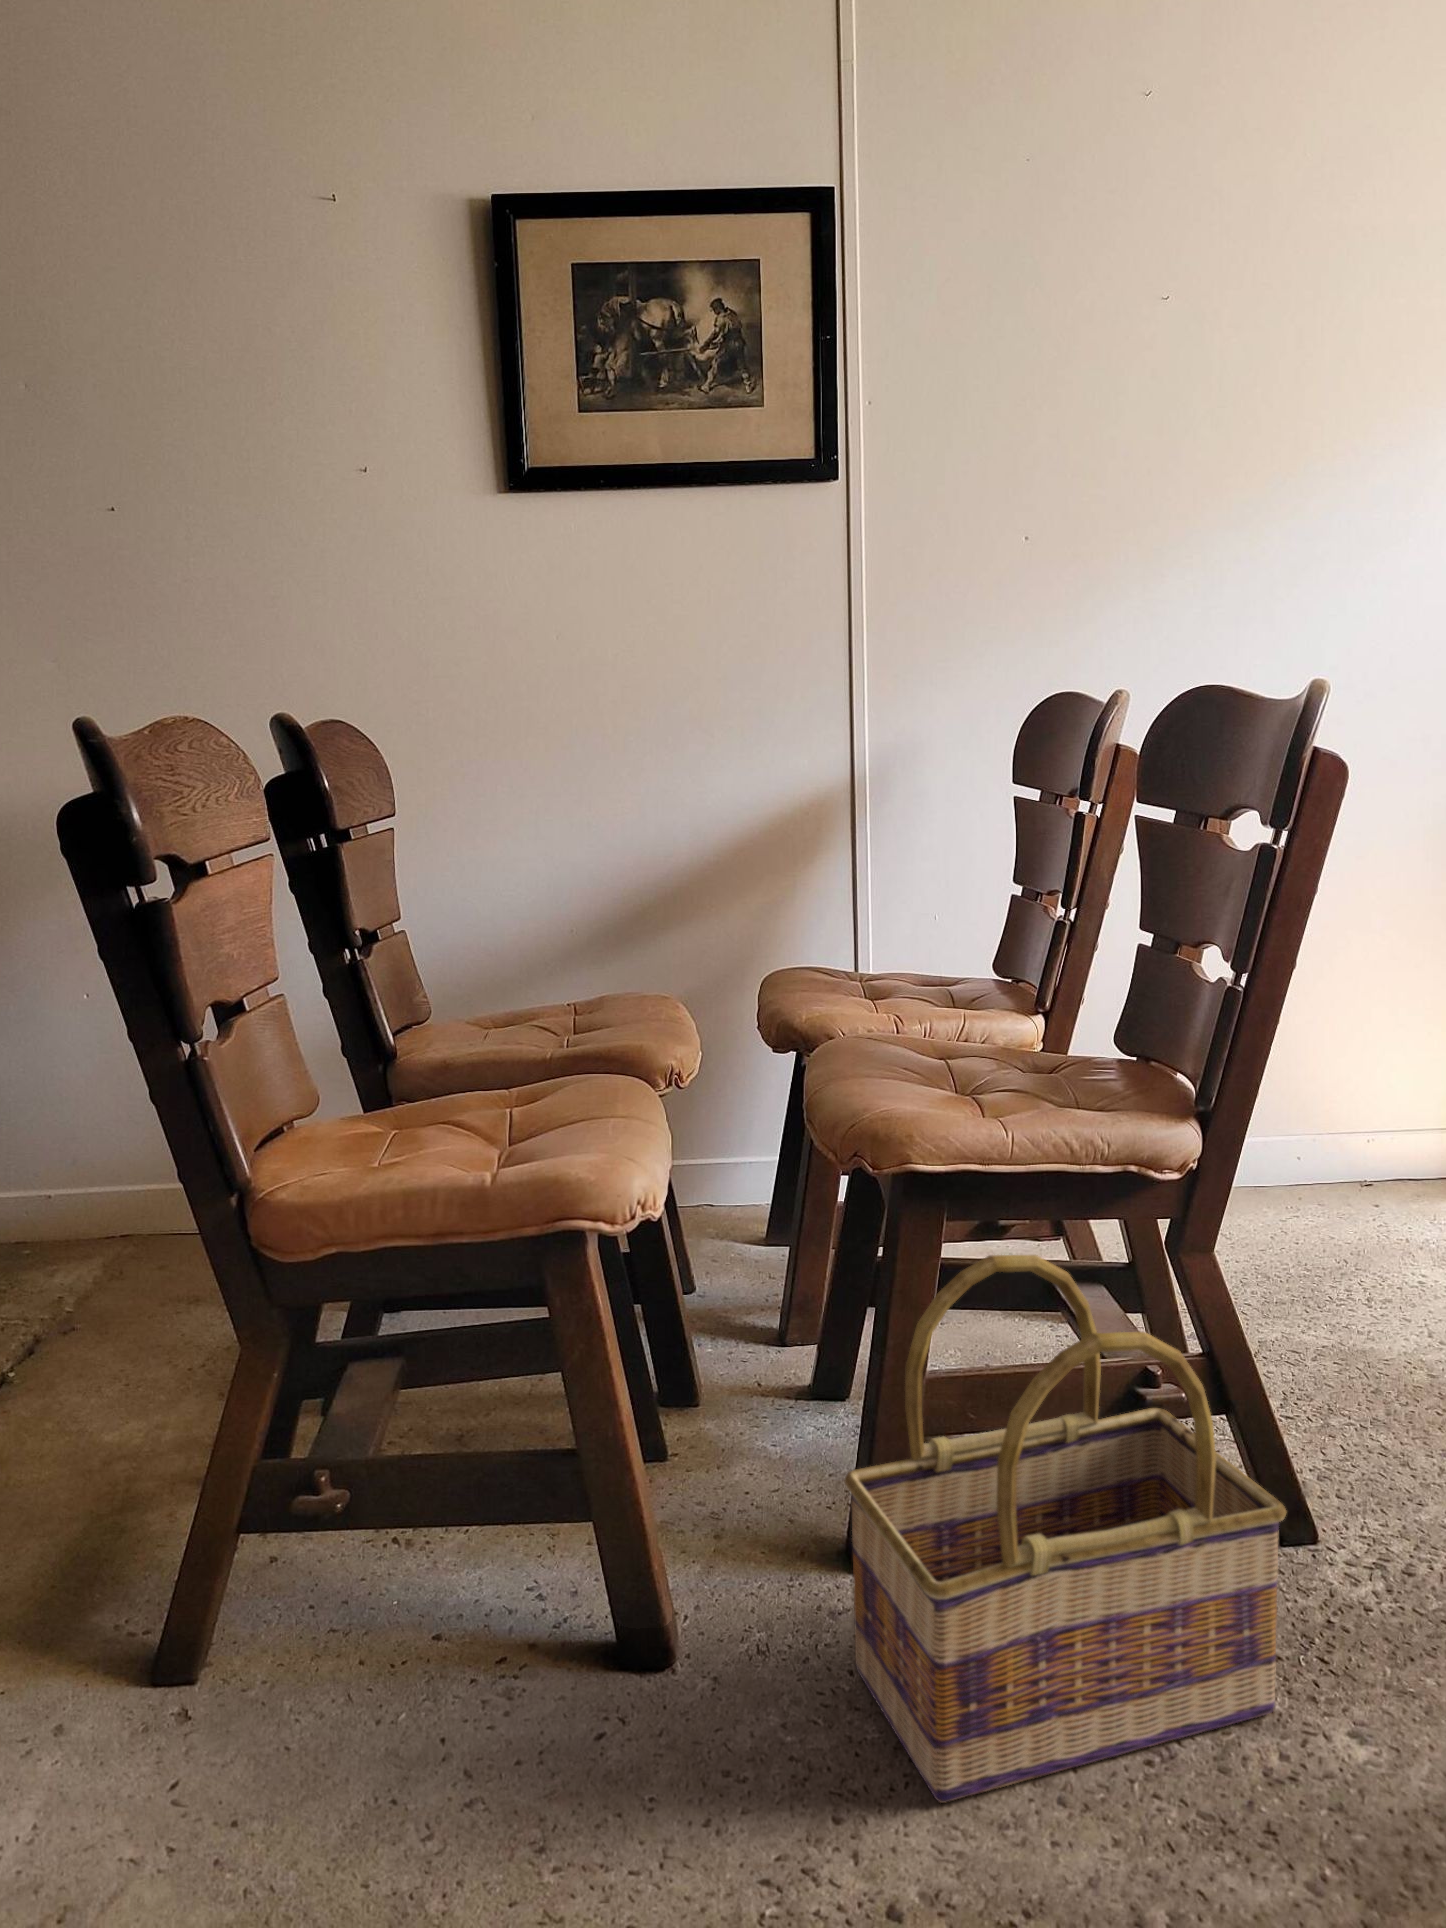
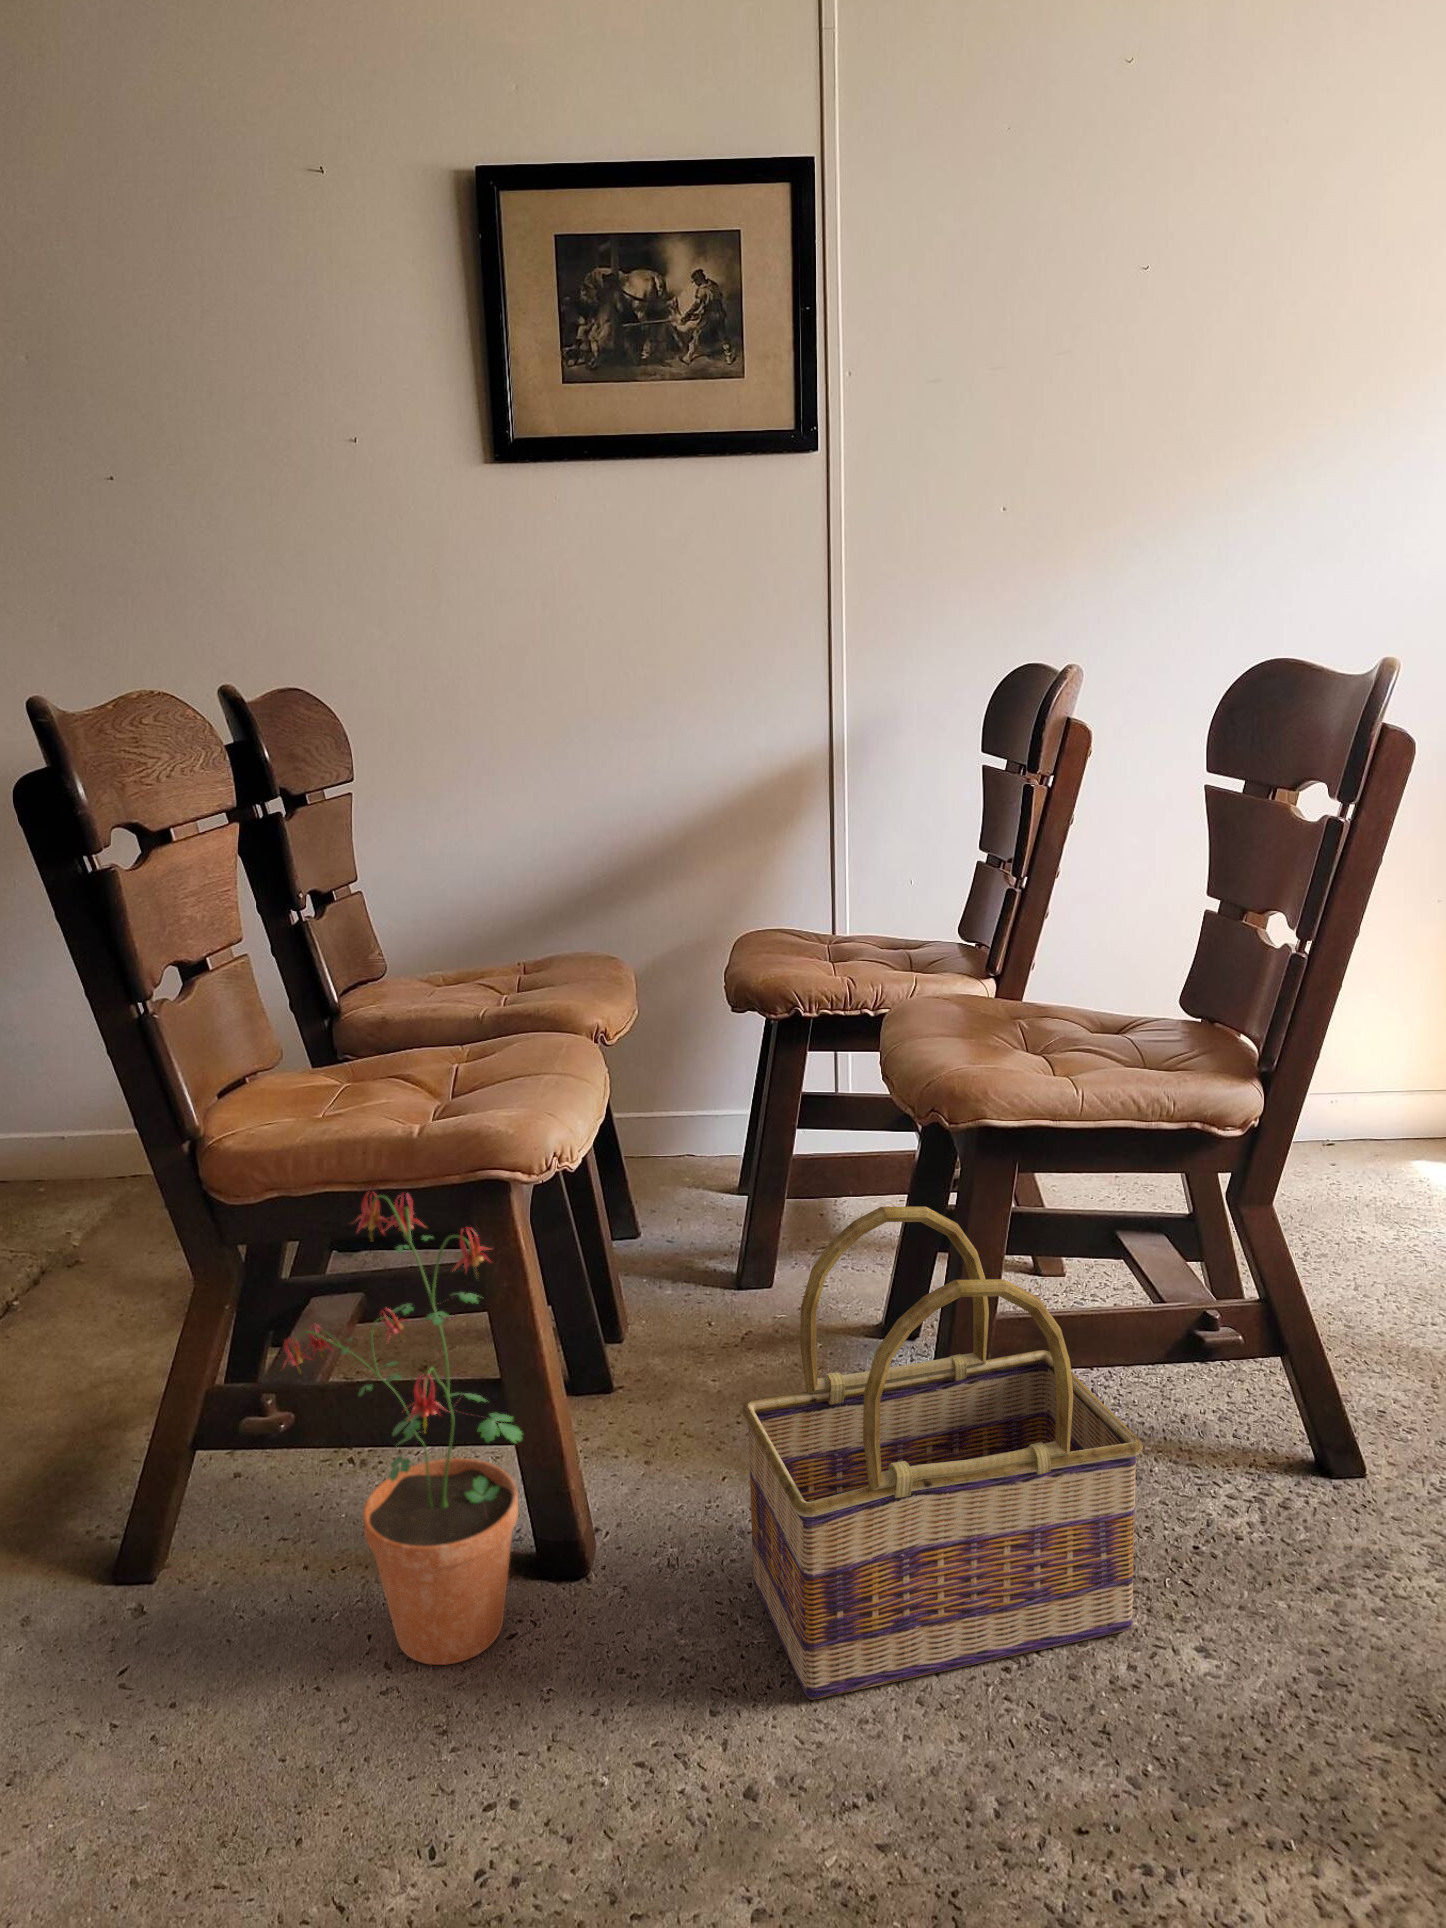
potted plant: none [346,1248,627,1775] -> present [283,1192,522,1665]

